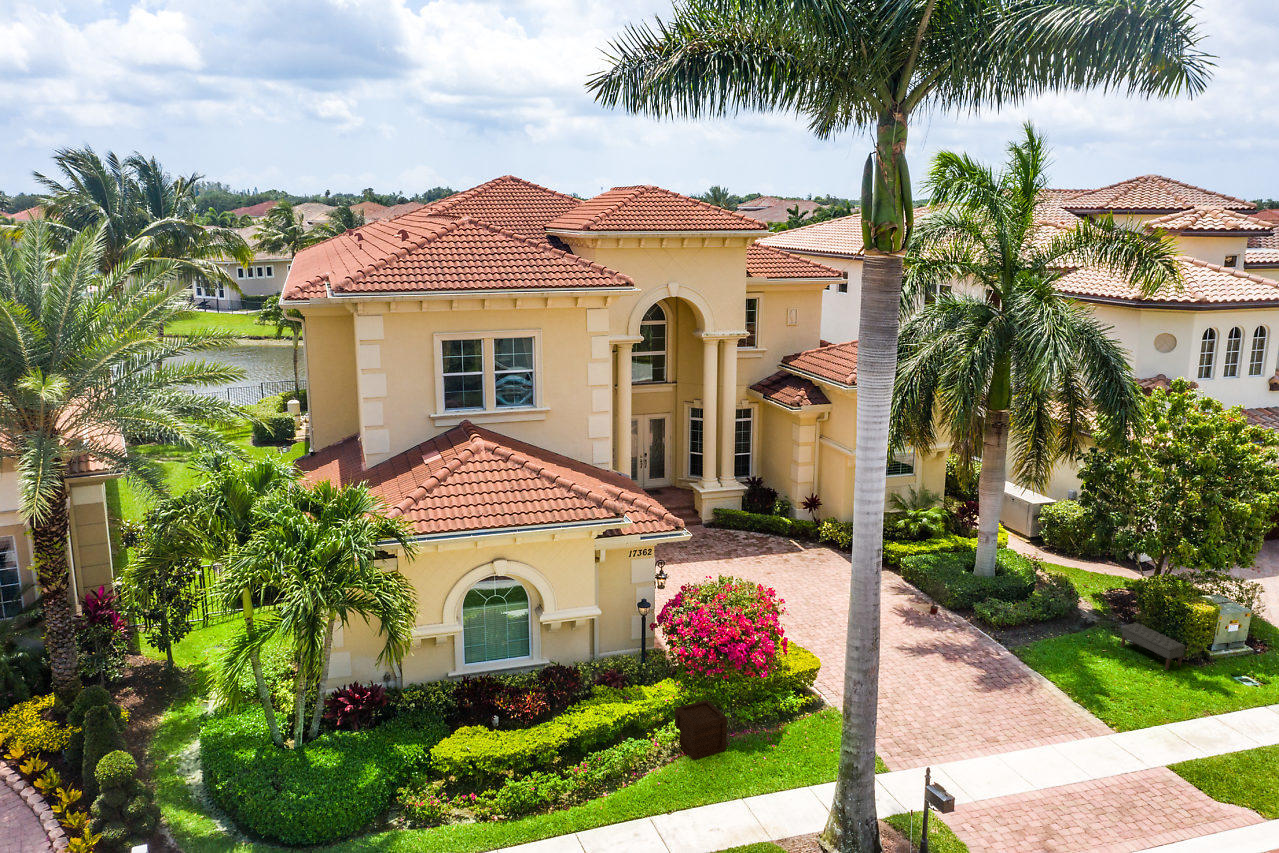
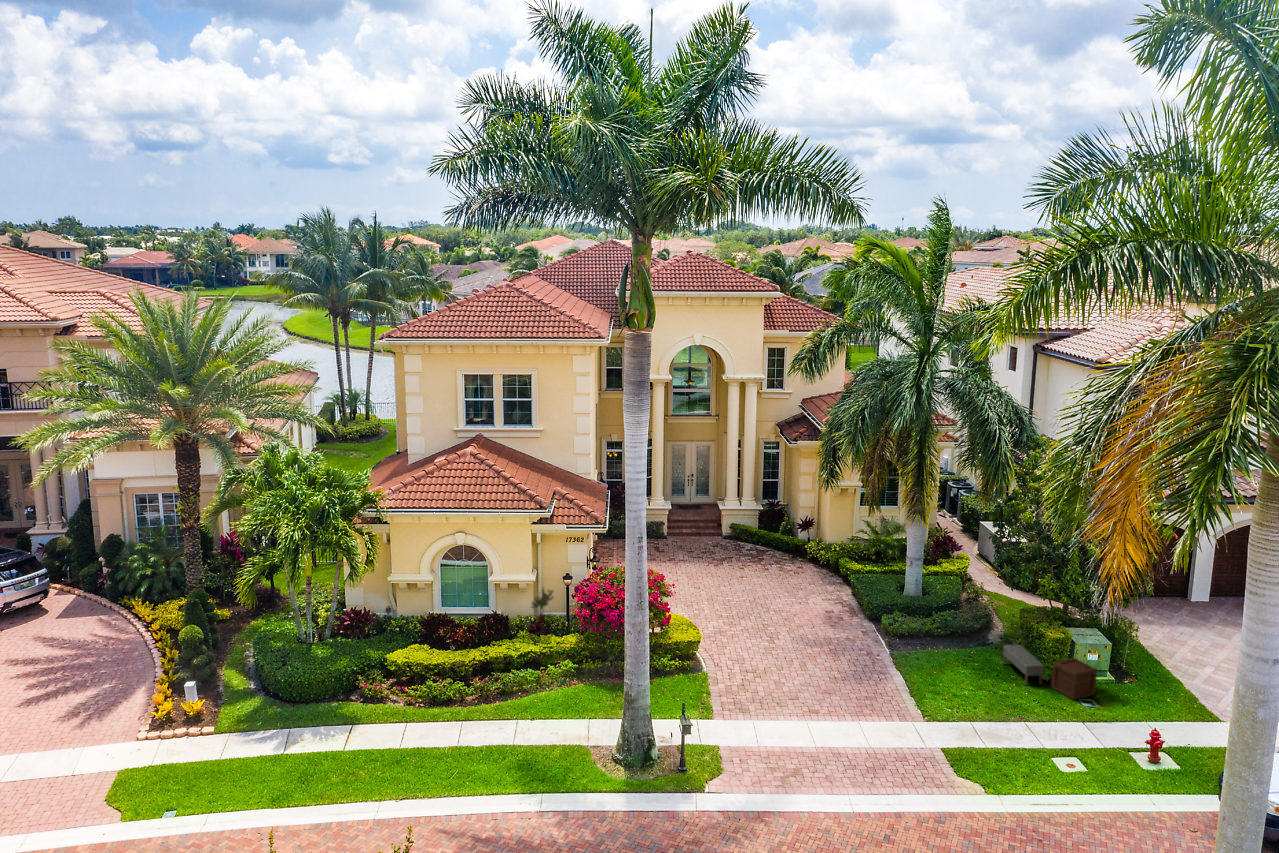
potted tree: present [925,580,950,615] -> present [531,588,553,622]
wooden crate: present [675,700,727,760] -> present [1051,658,1097,700]

